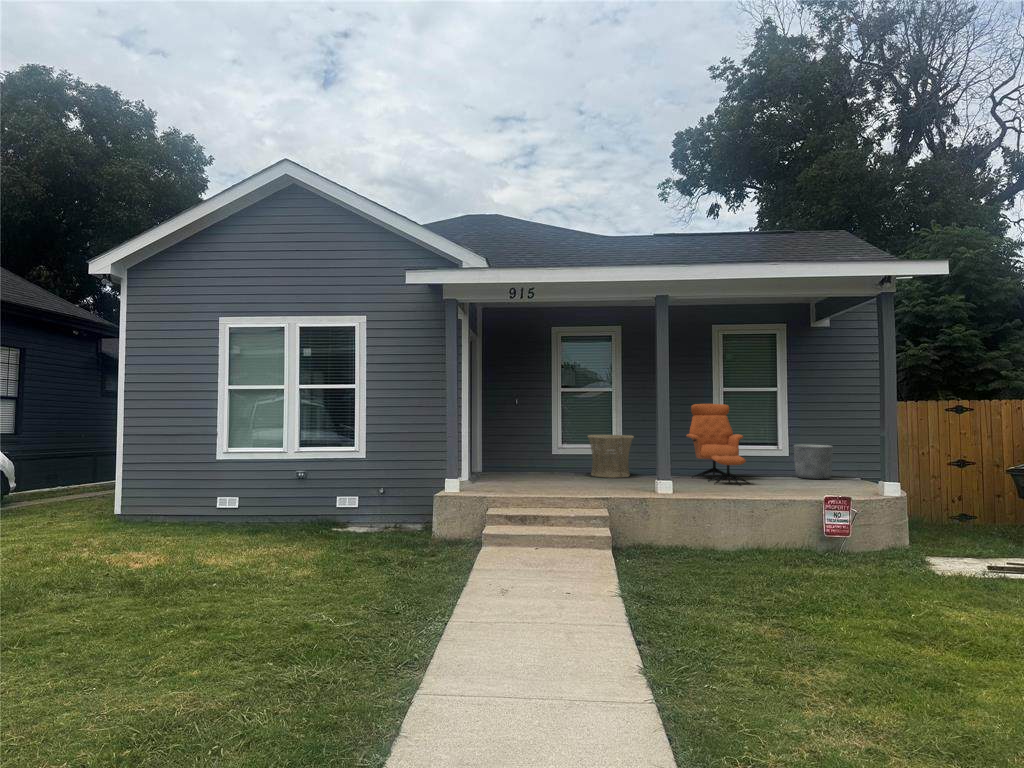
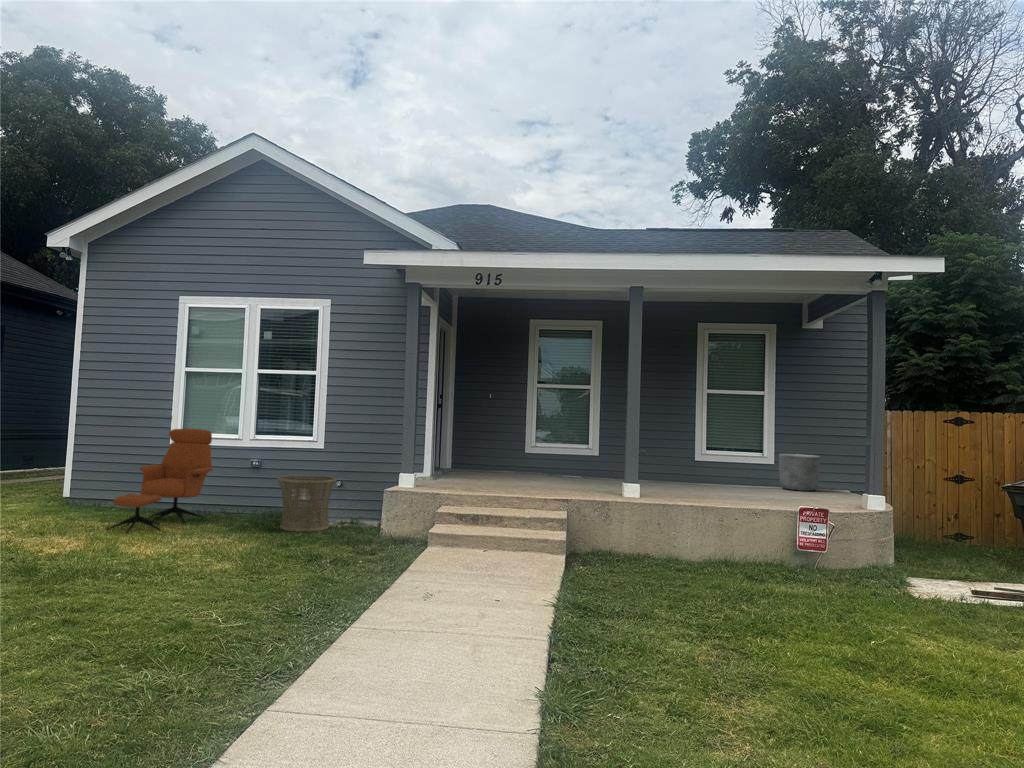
armchair: present [687,404,749,485] -> present [107,429,213,533]
basket: present [587,435,634,478] -> present [277,475,337,532]

